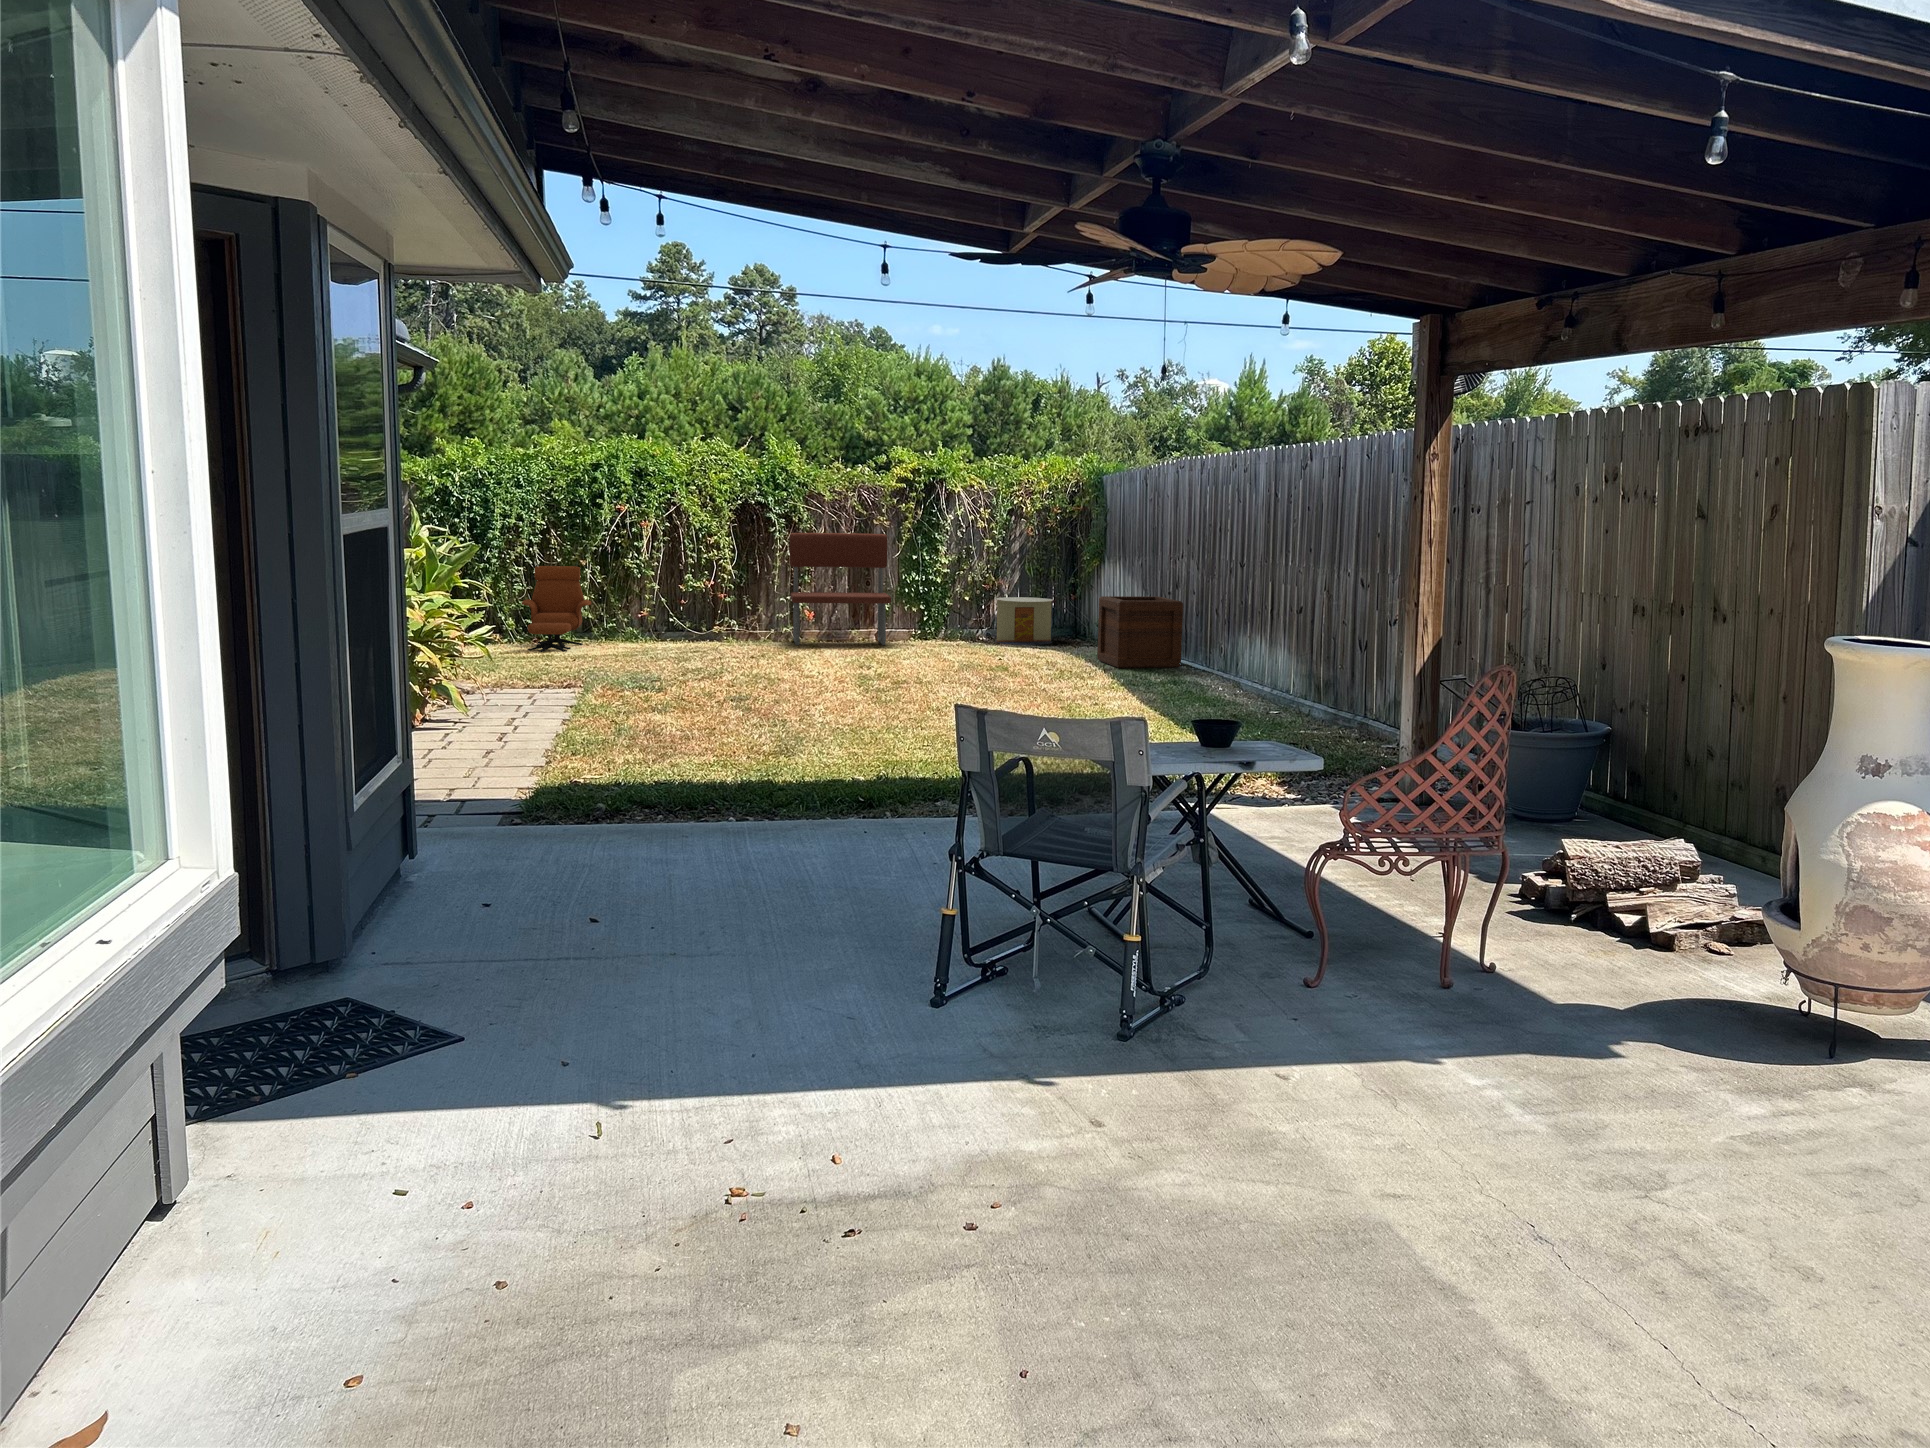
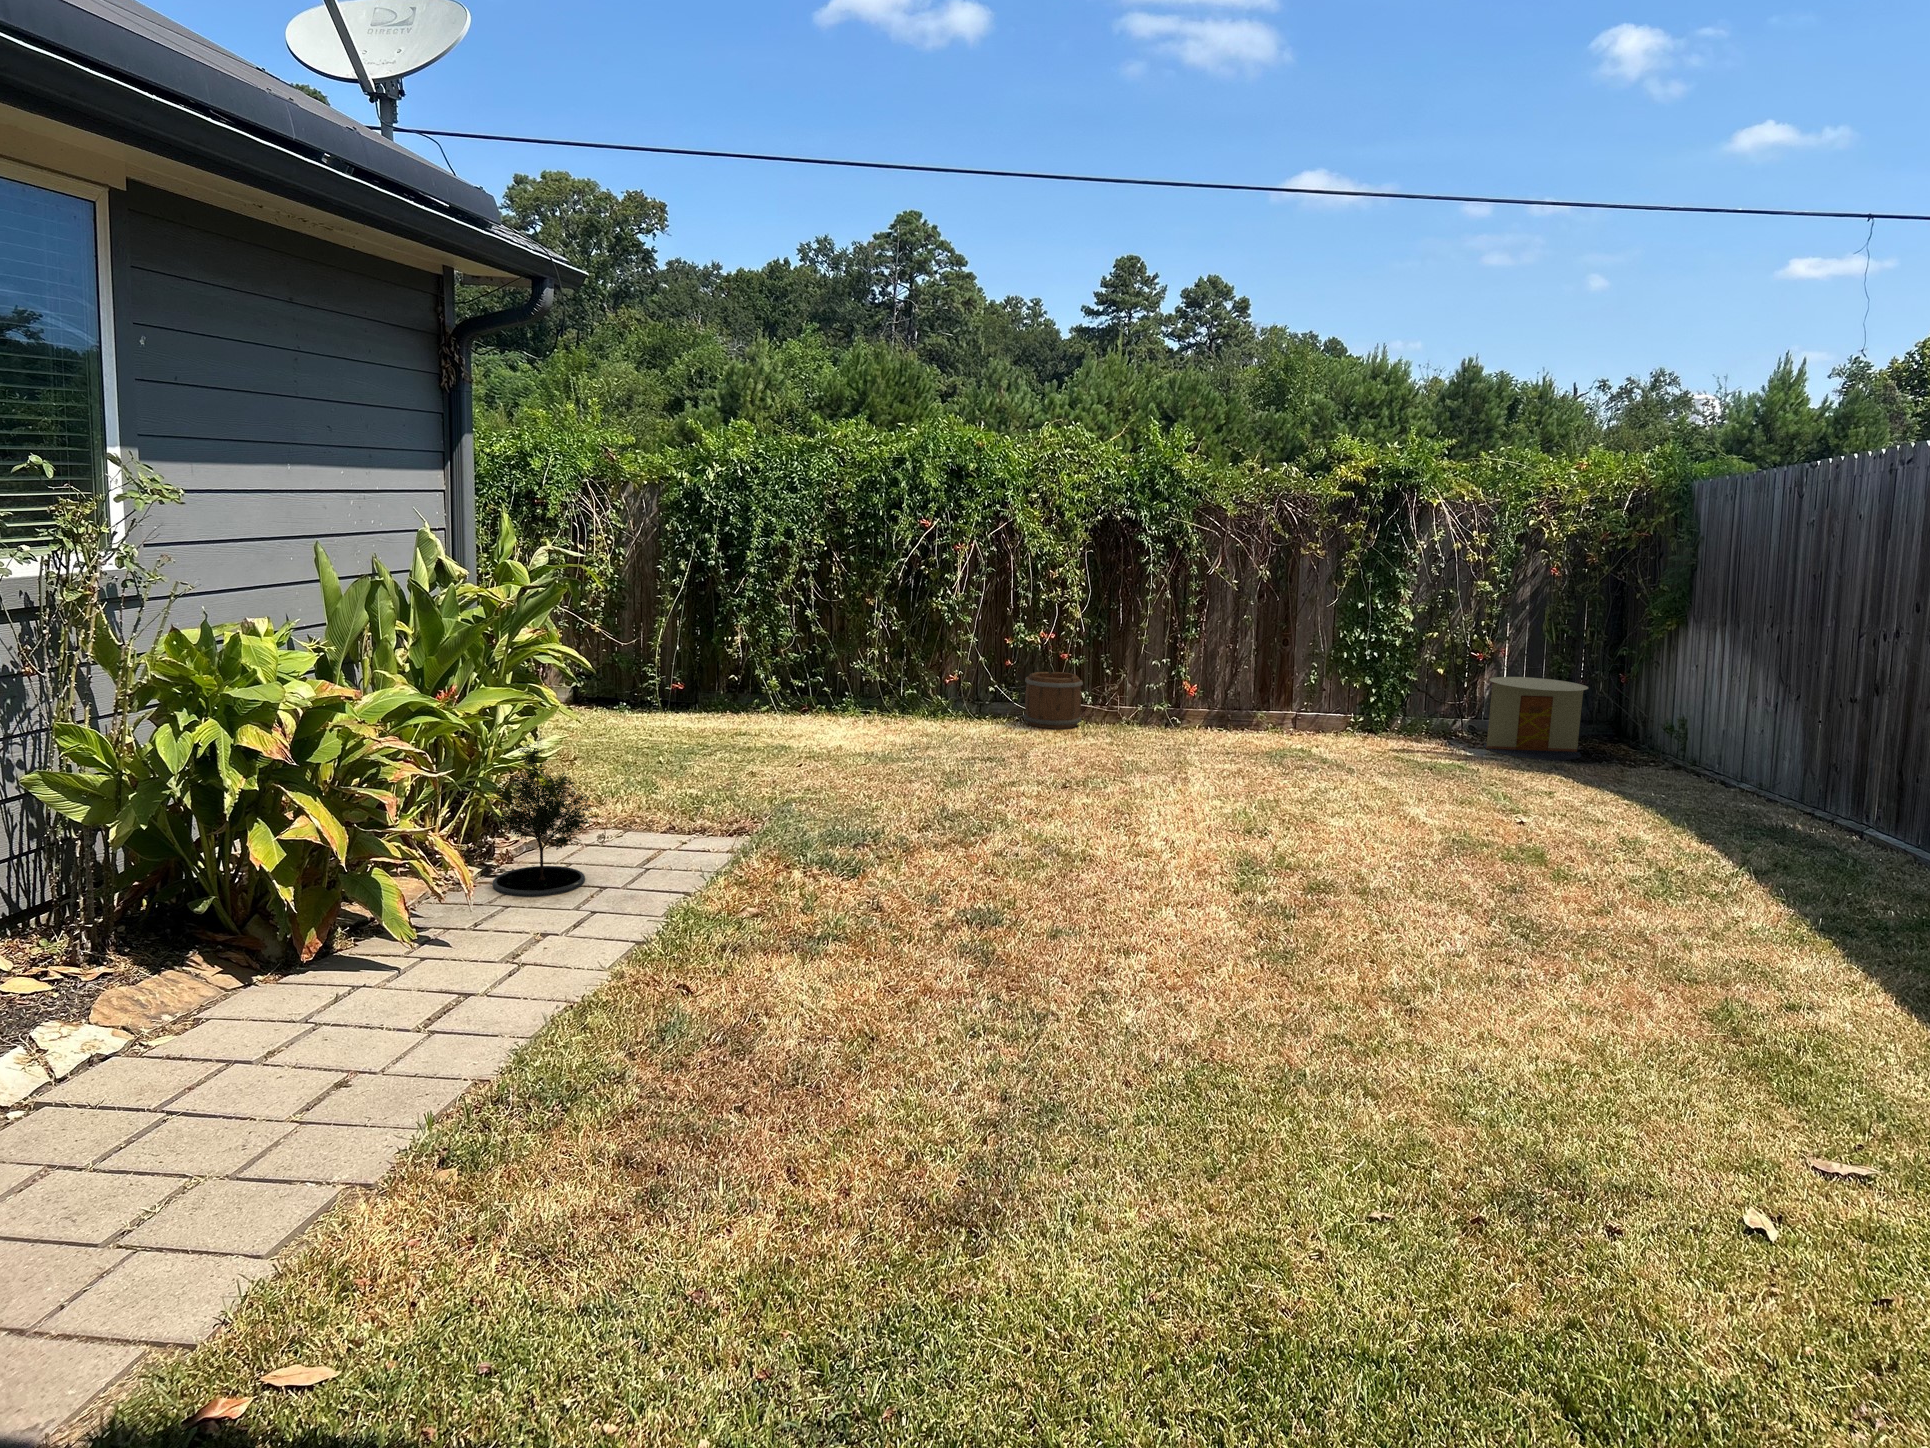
bench: present [790,533,891,645] -> none [1164,566,1319,745]
lounge chair: present [522,566,591,653] -> none [778,602,880,731]
wooden crate: present [1097,596,1183,668] -> none [1693,705,1900,858]
bucket: none [695,608,736,645] -> present [1023,672,1083,729]
potted tree: none [462,619,522,706] -> present [489,734,597,896]

